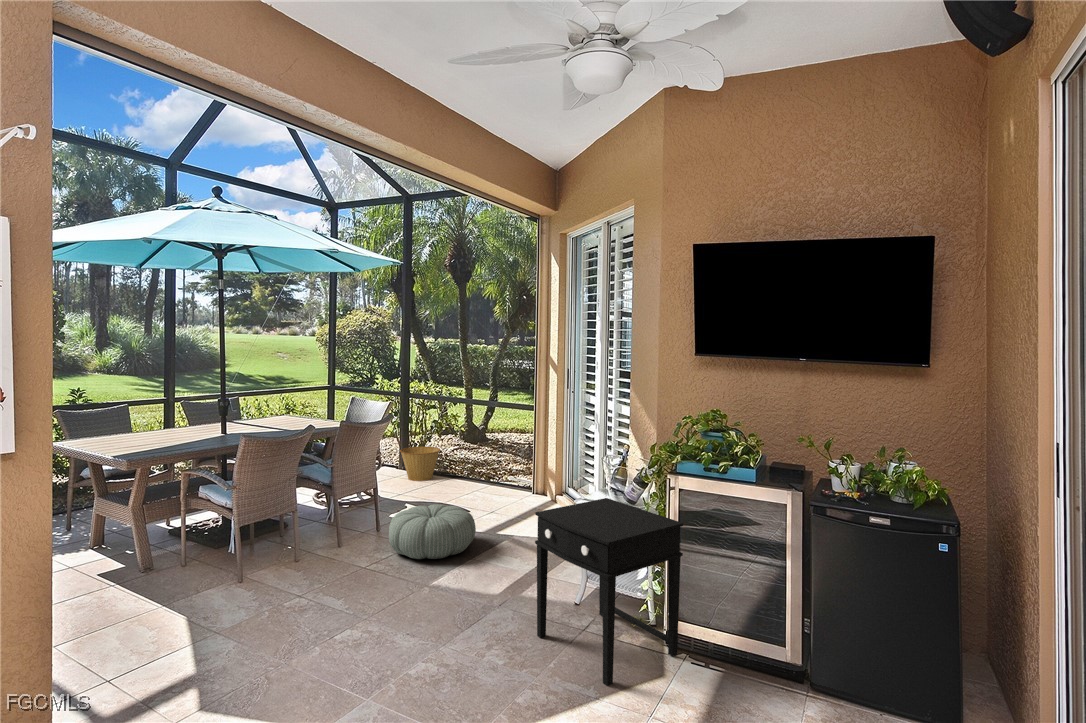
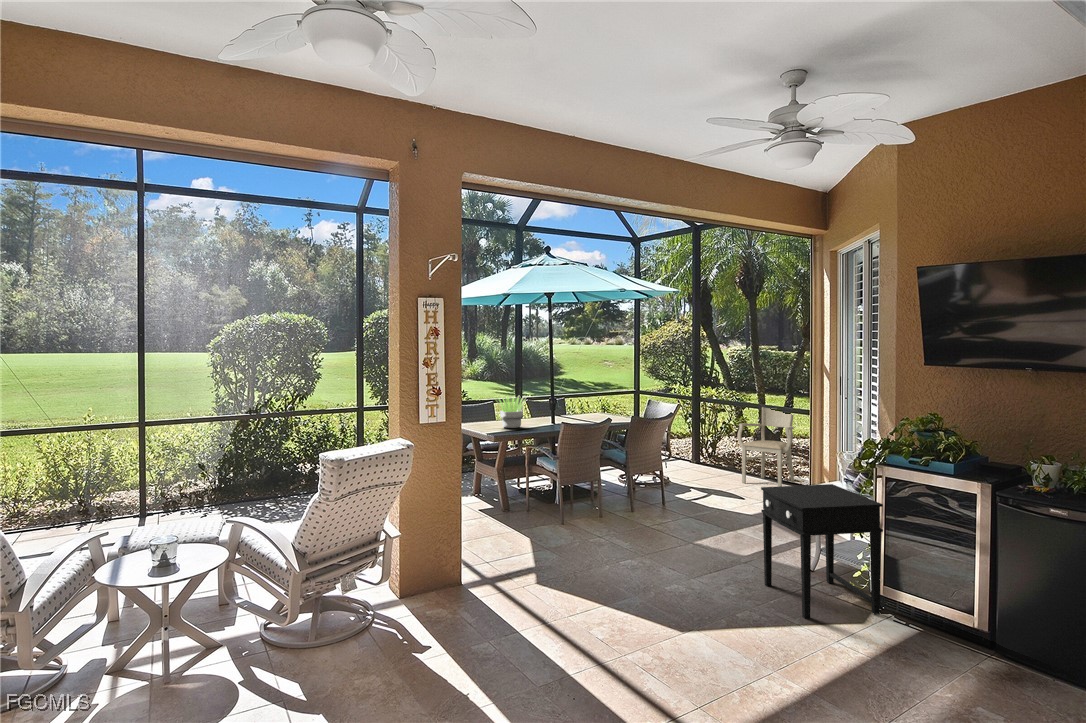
potted plant: none [121,396,186,446] -> present [498,396,525,428]
armchair: none [450,405,508,492] -> present [737,407,795,487]
basket: present [400,446,440,481] -> none [694,445,731,475]
pouf: present [389,504,476,559] -> none [668,488,741,529]

